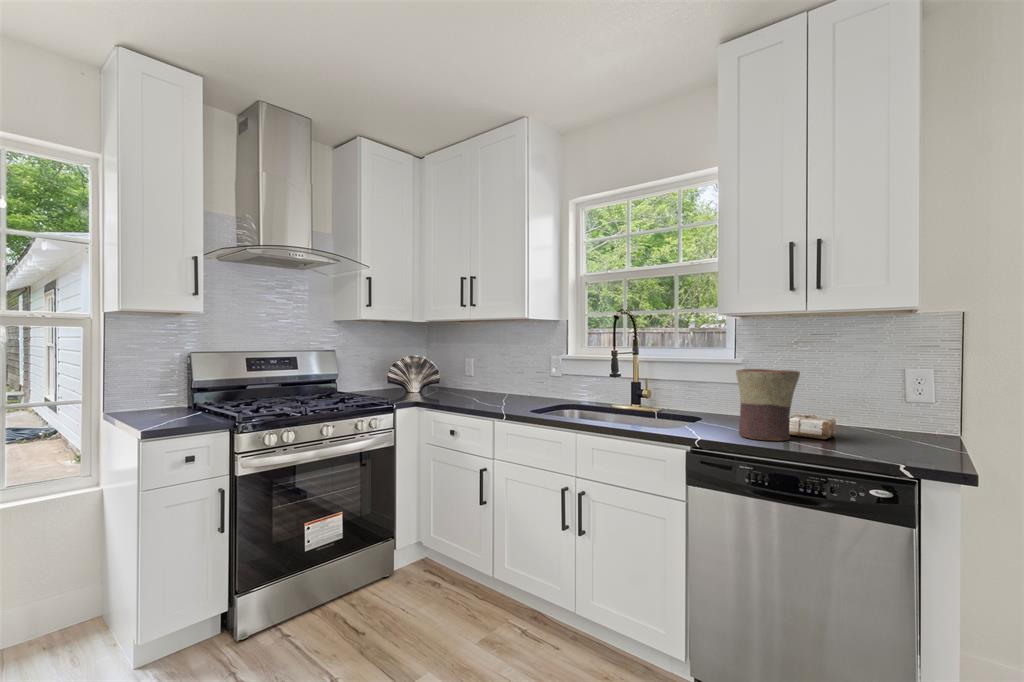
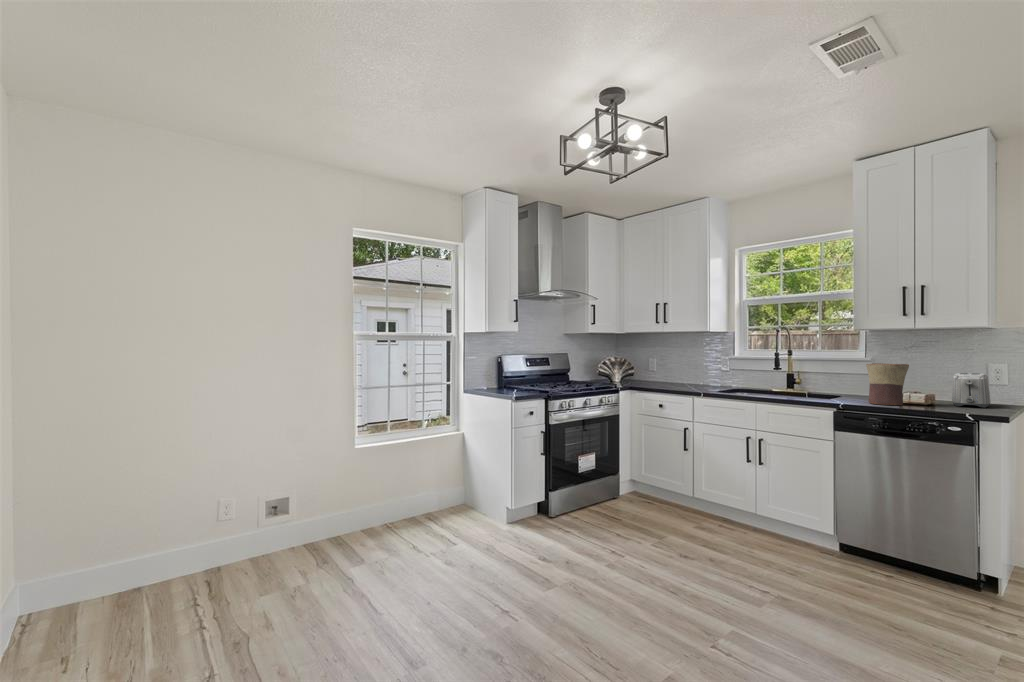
toaster: none [860,384,918,444] -> present [952,373,991,408]

